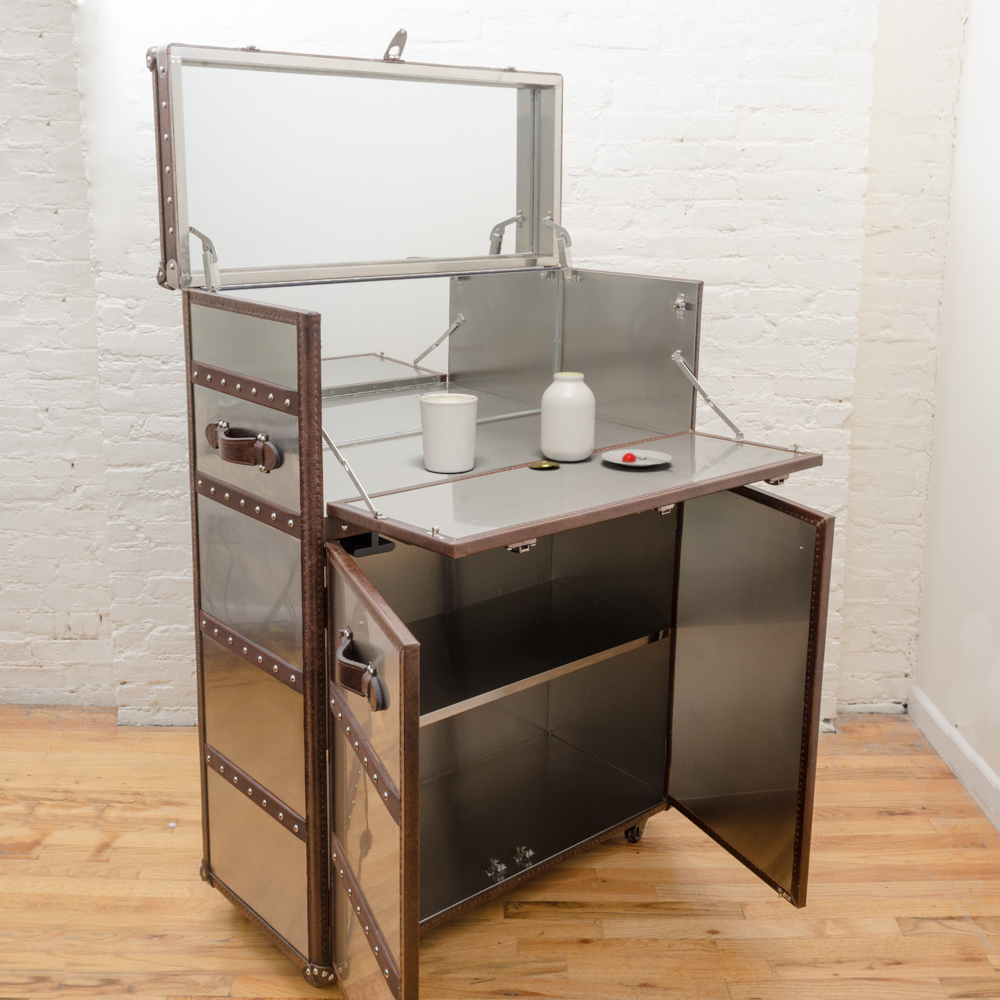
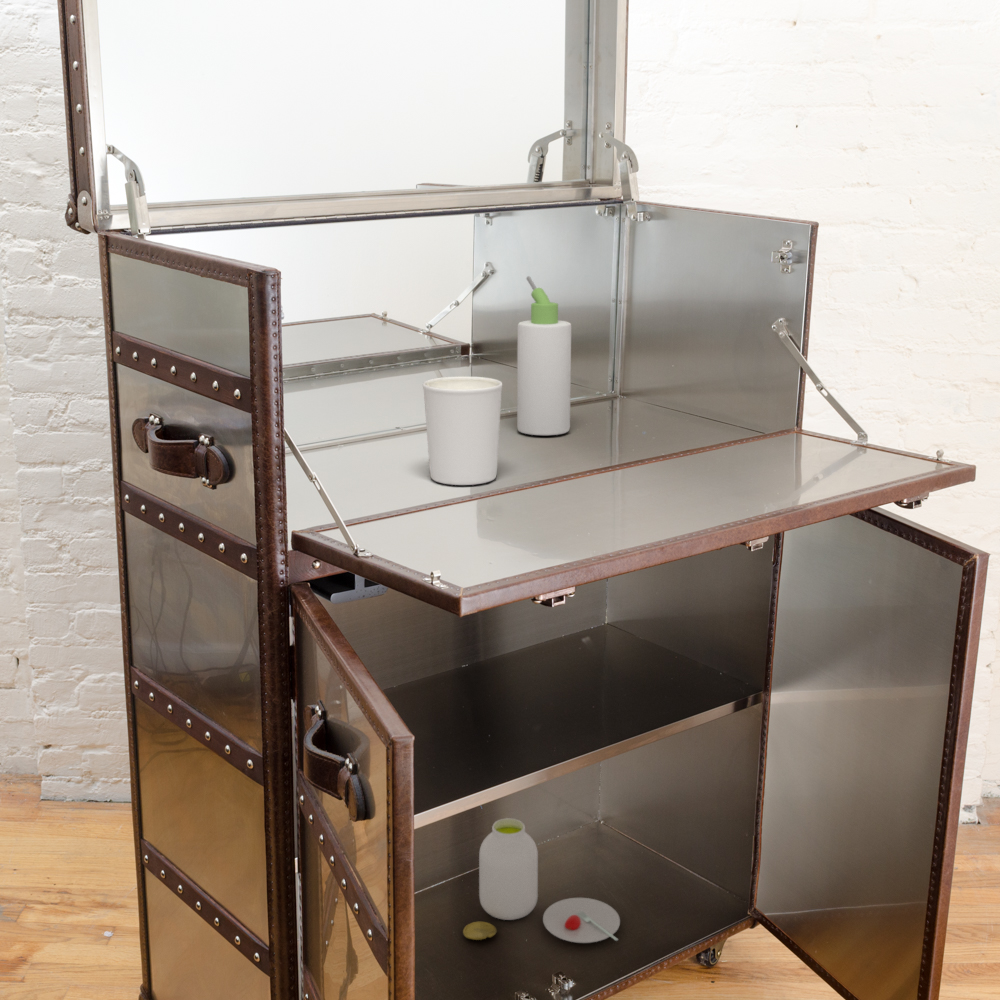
bottle: none [487,321,527,439] -> present [517,276,571,435]
jar: present [529,372,672,468] -> present [463,818,620,943]

